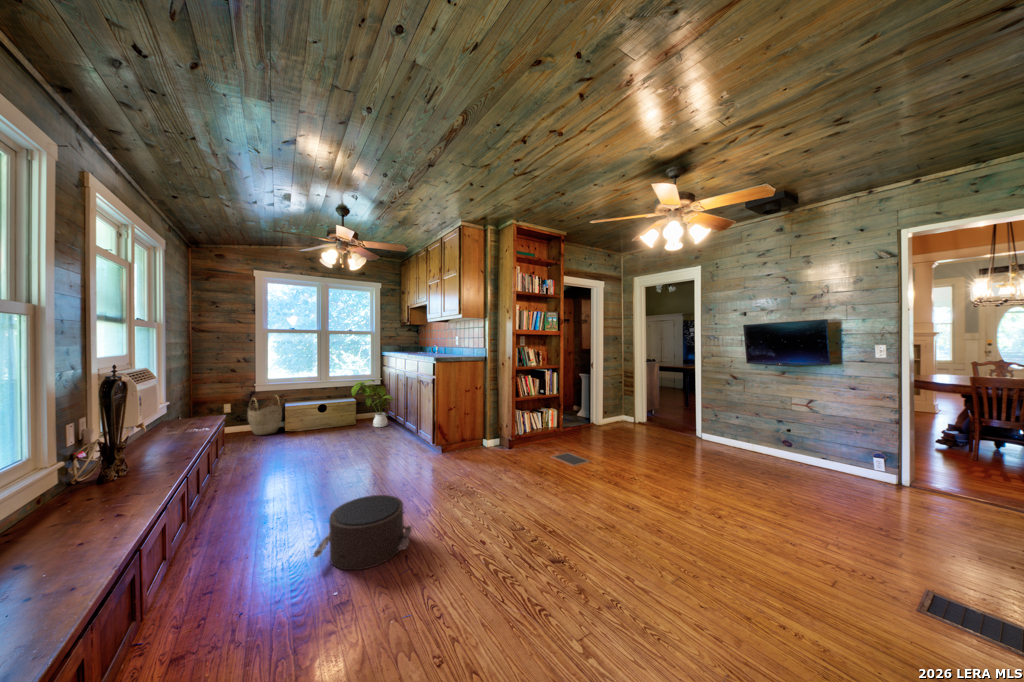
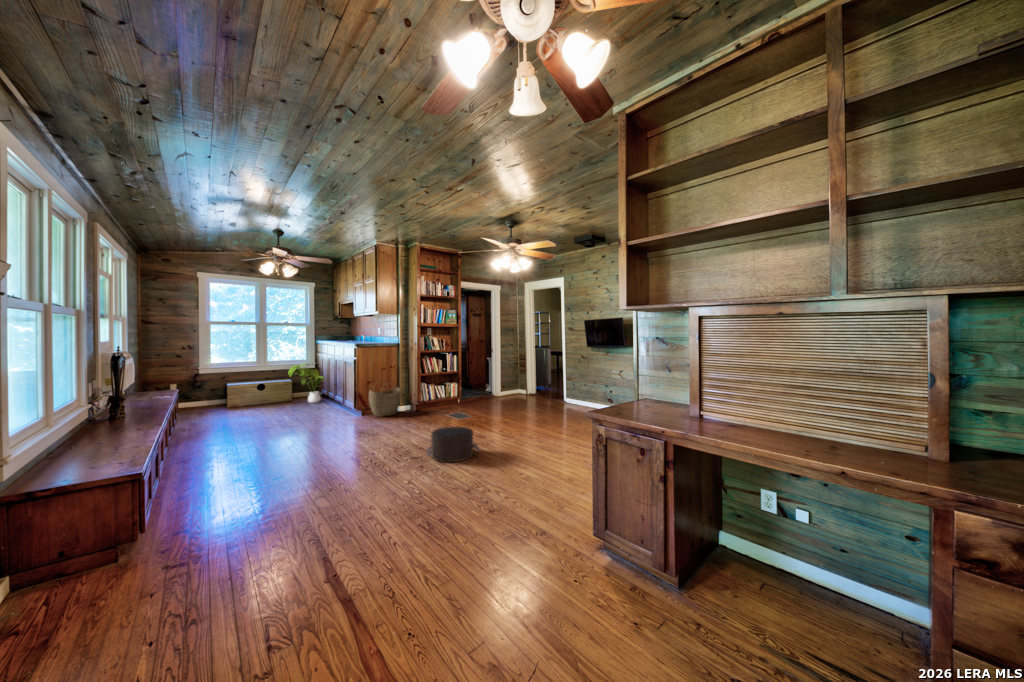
woven basket: present [248,397,282,435] -> present [369,382,401,417]
pouf: present [313,495,412,570] -> present [427,427,480,462]

